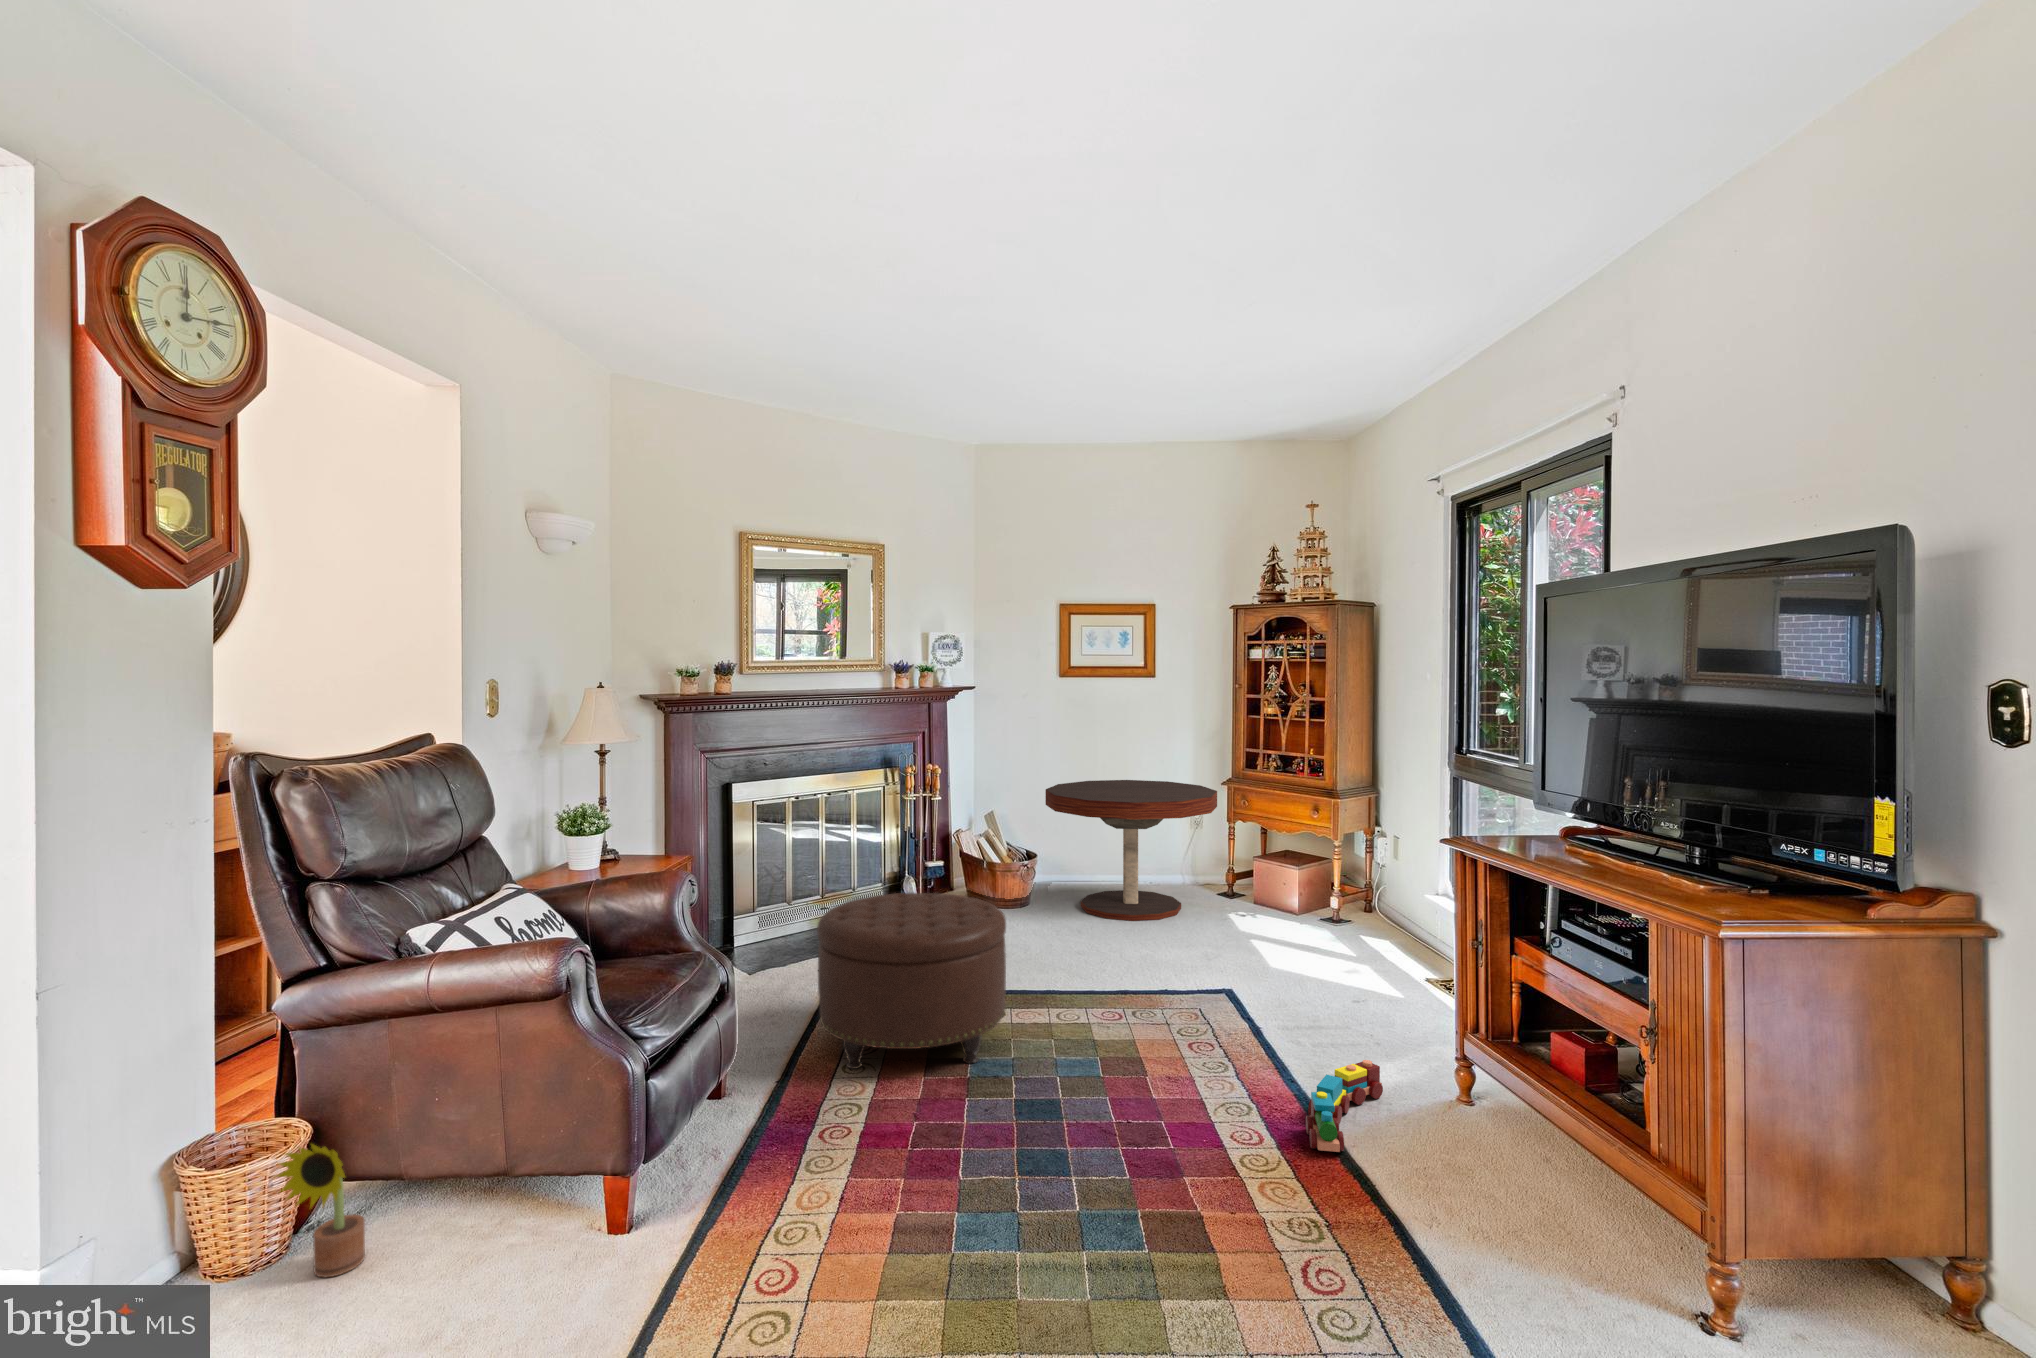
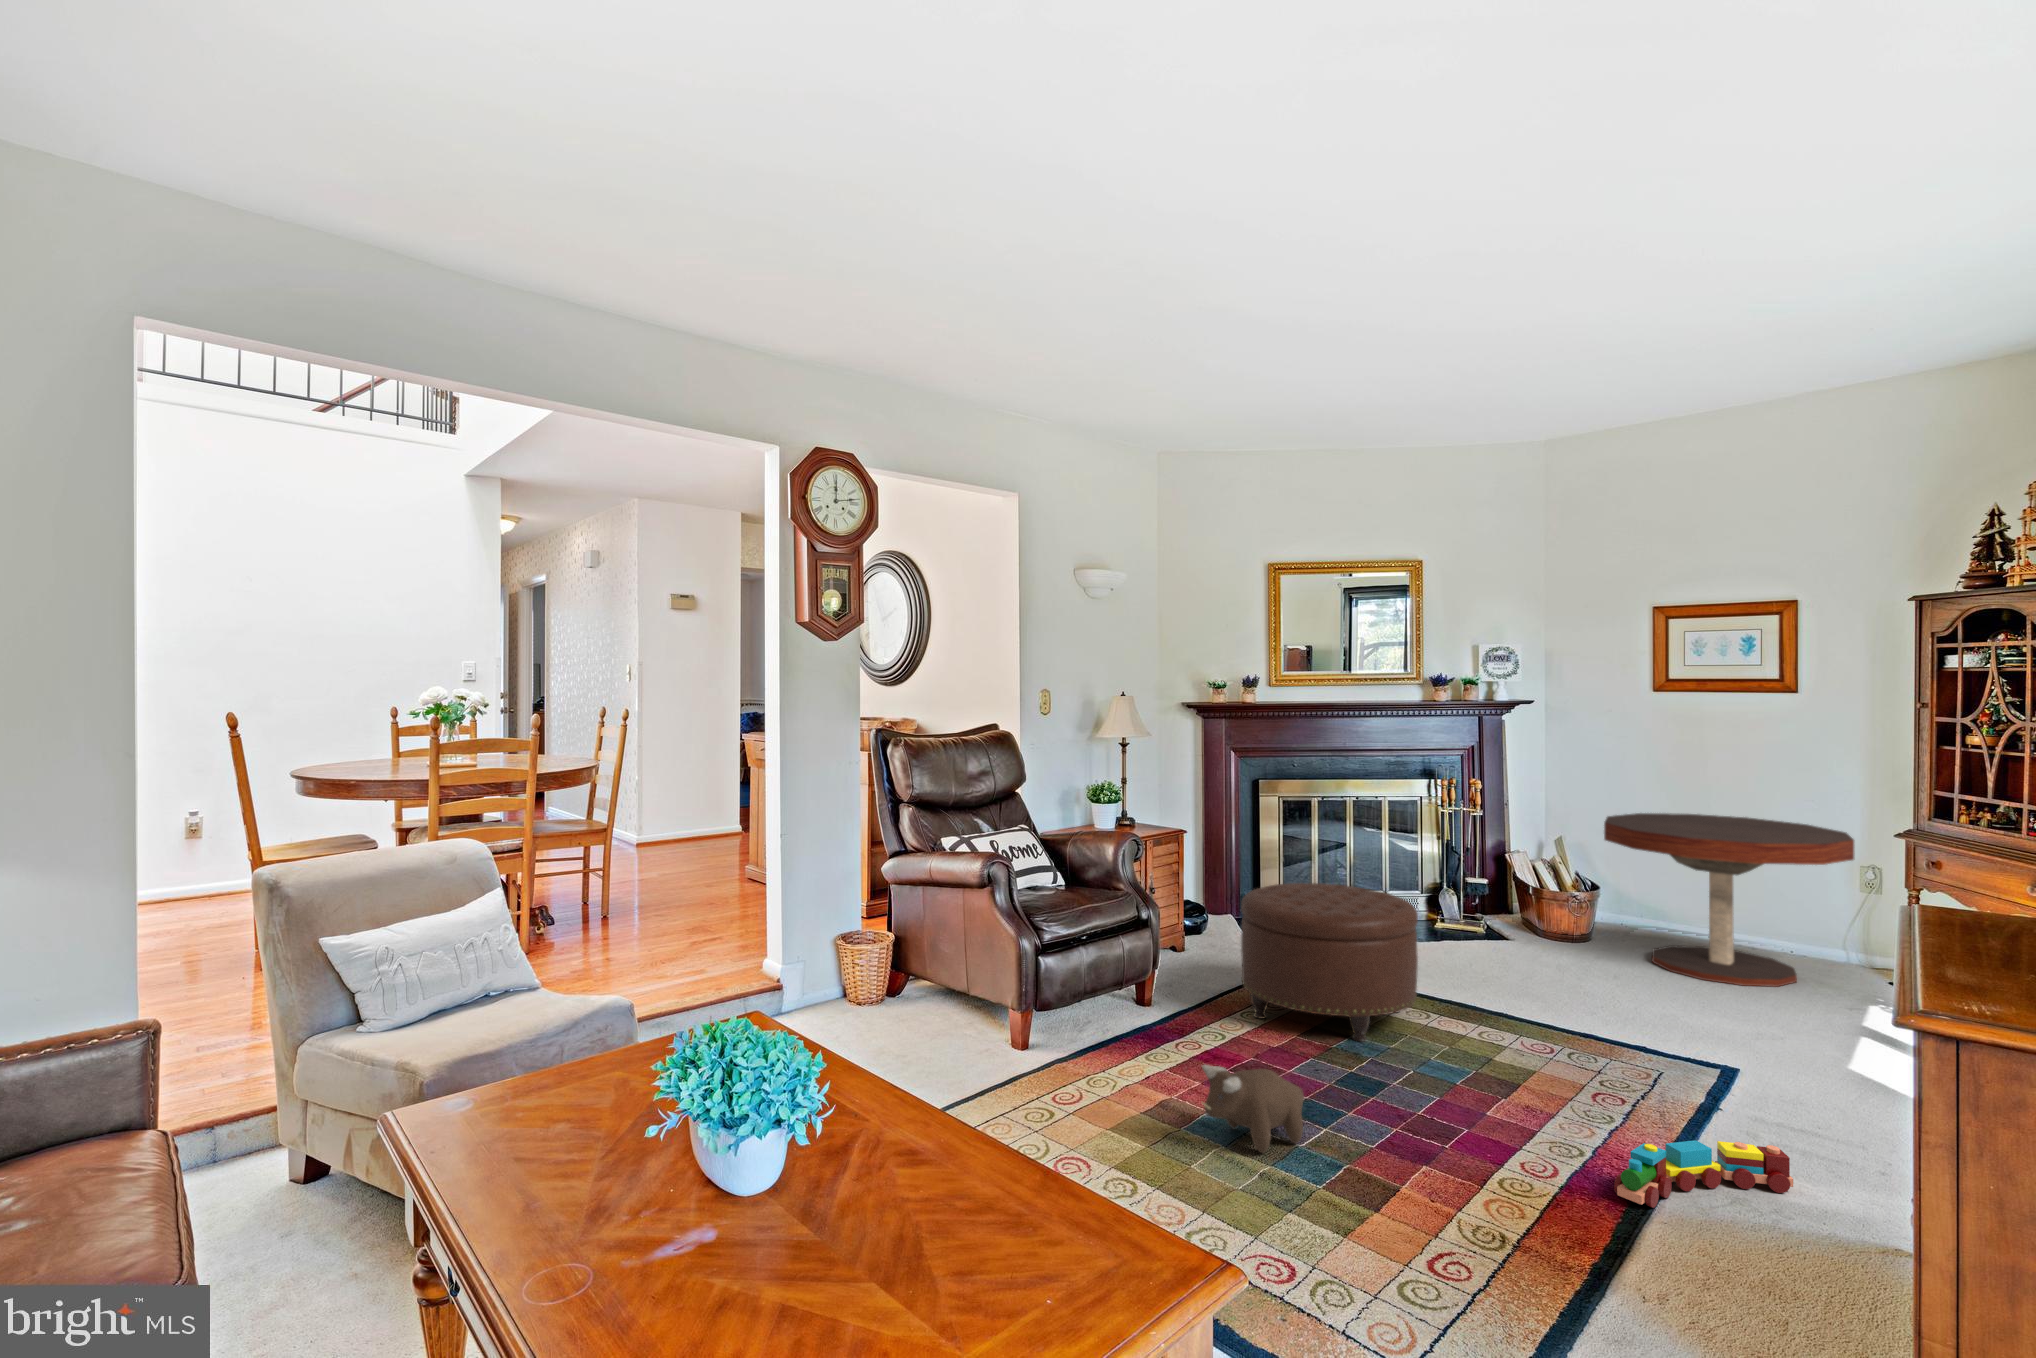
plush toy: none [960,1141,1061,1249] -> present [1202,1065,1304,1153]
decorative plant: present [277,1144,365,1277] -> none [866,945,908,1026]

